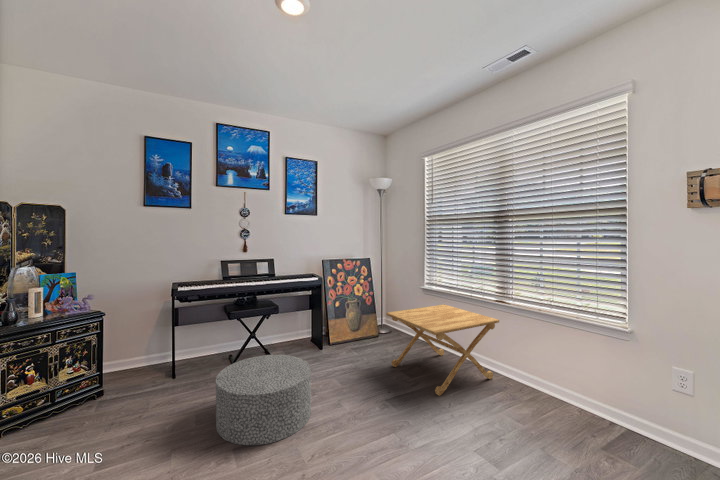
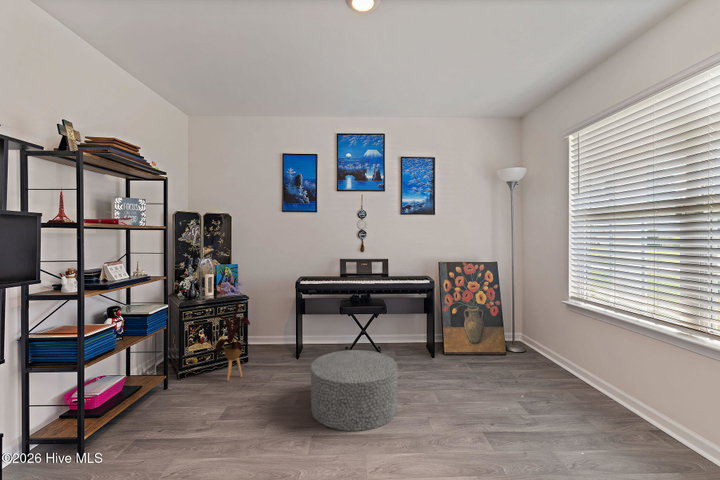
side table: present [386,304,499,396] -> none [499,324,663,434]
house plant: none [44,319,119,426] -> present [211,302,250,381]

